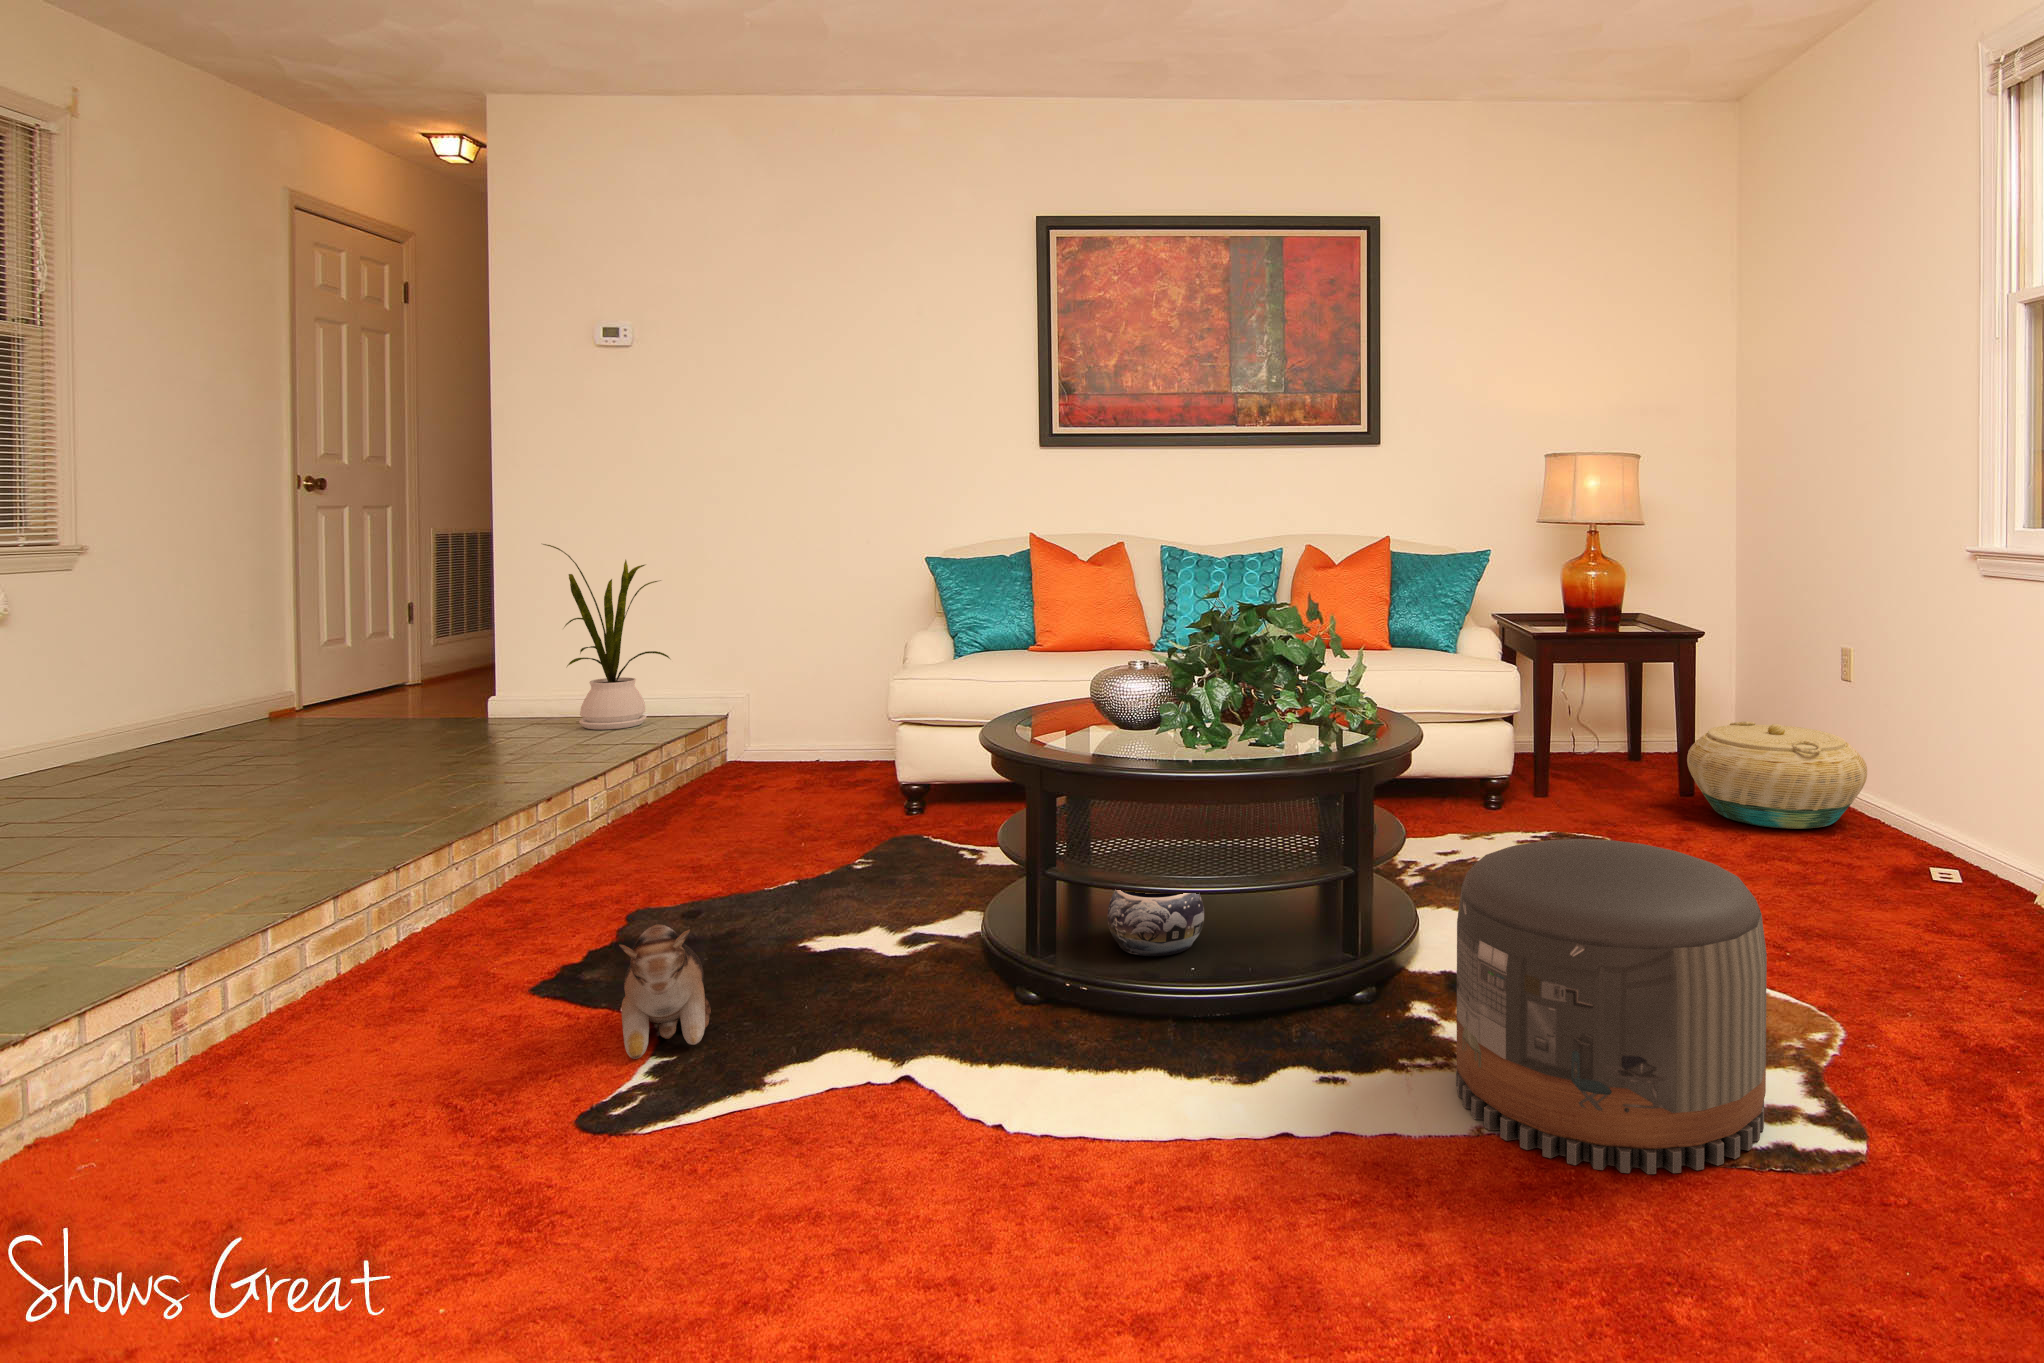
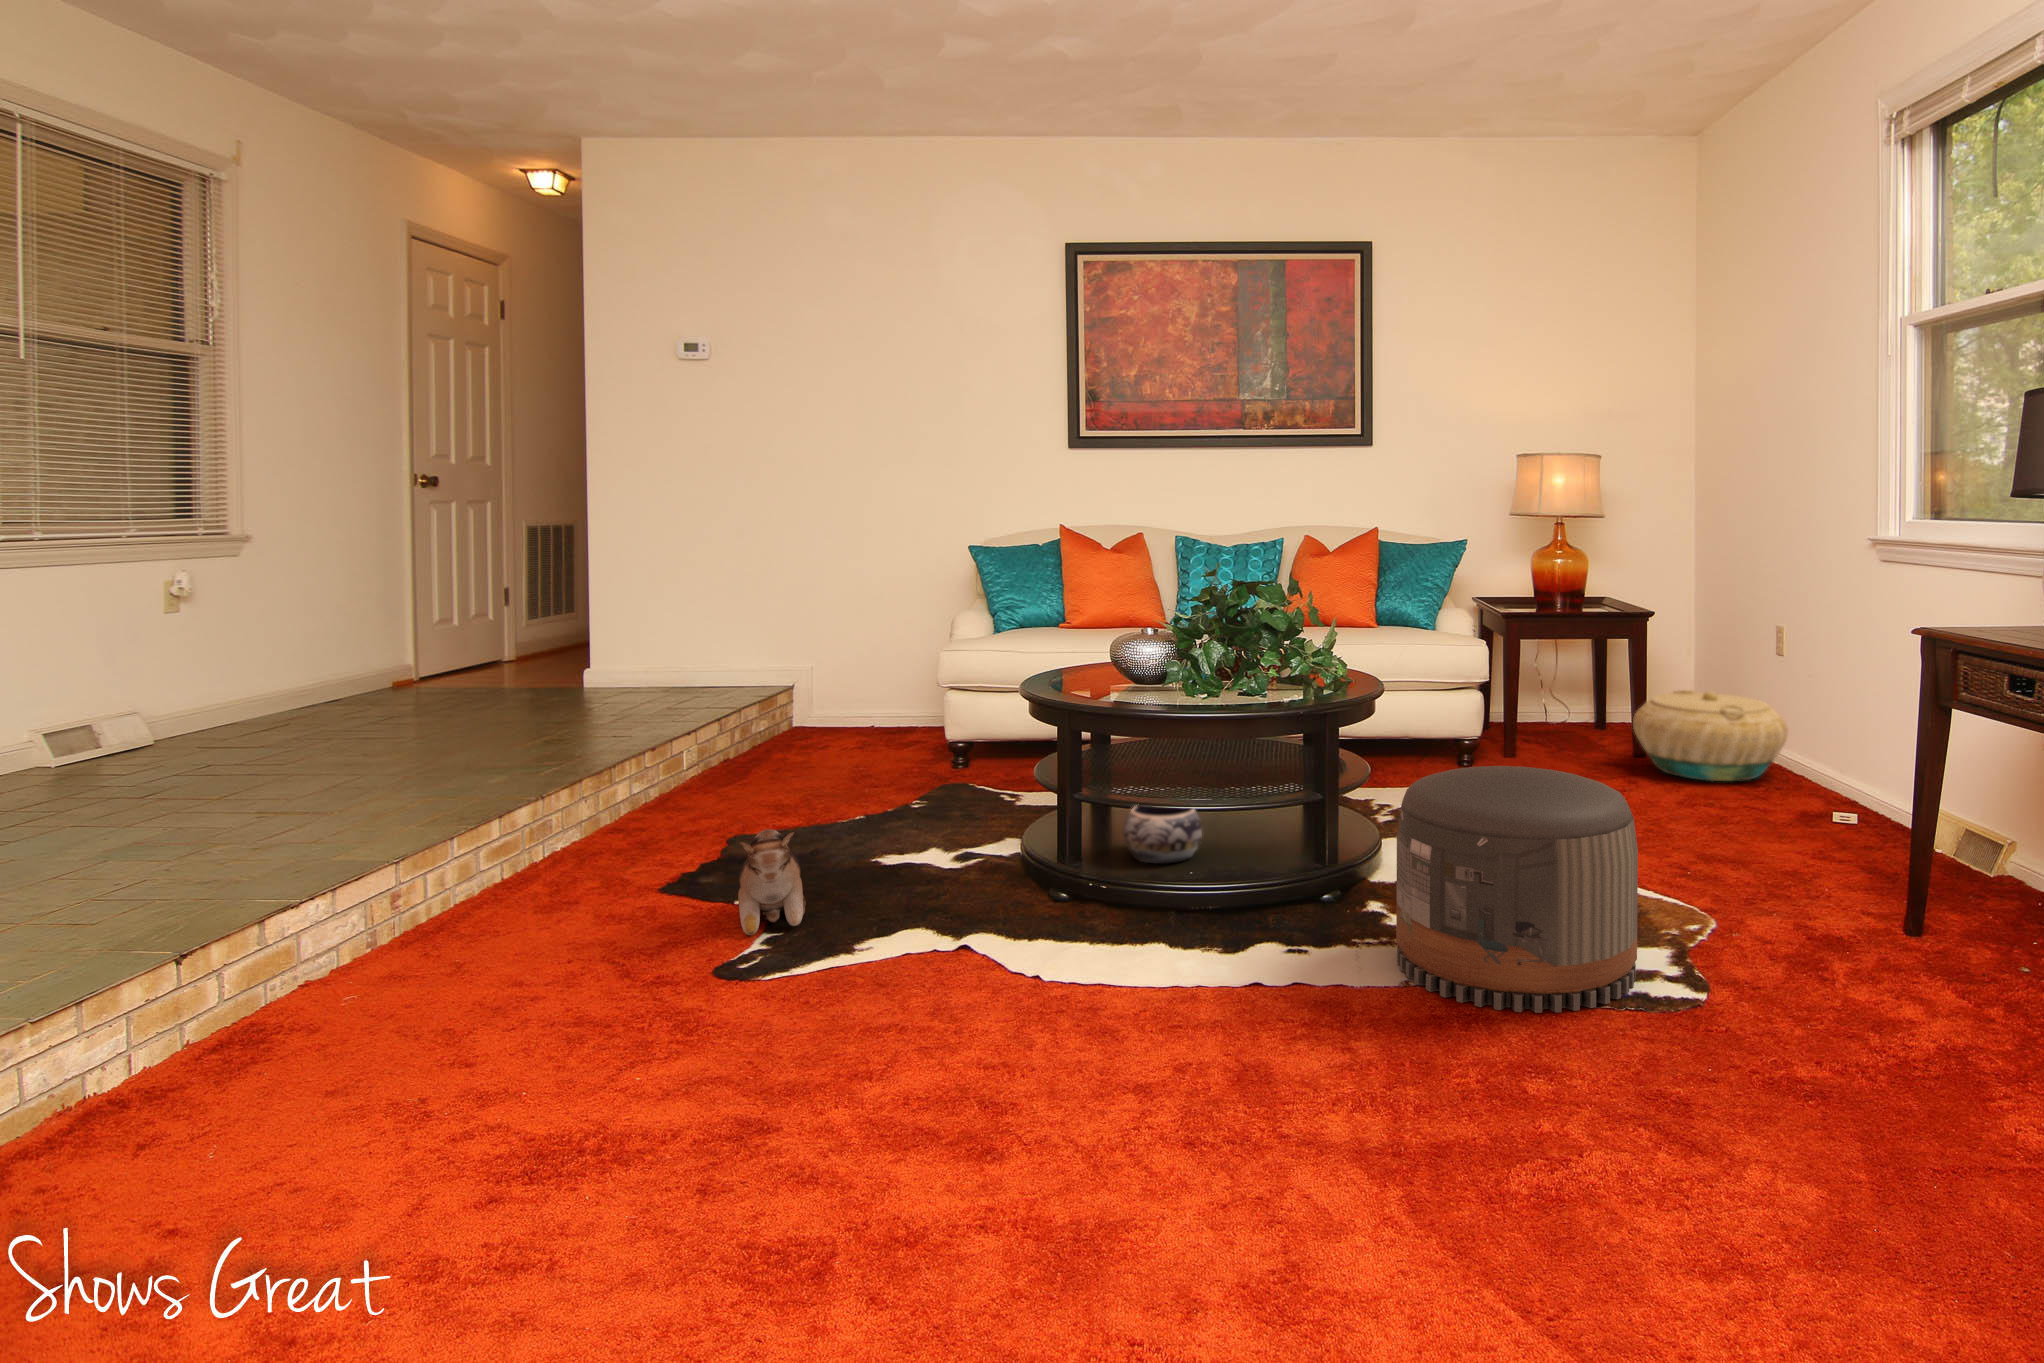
house plant: present [543,544,670,730] -> none [632,533,748,695]

